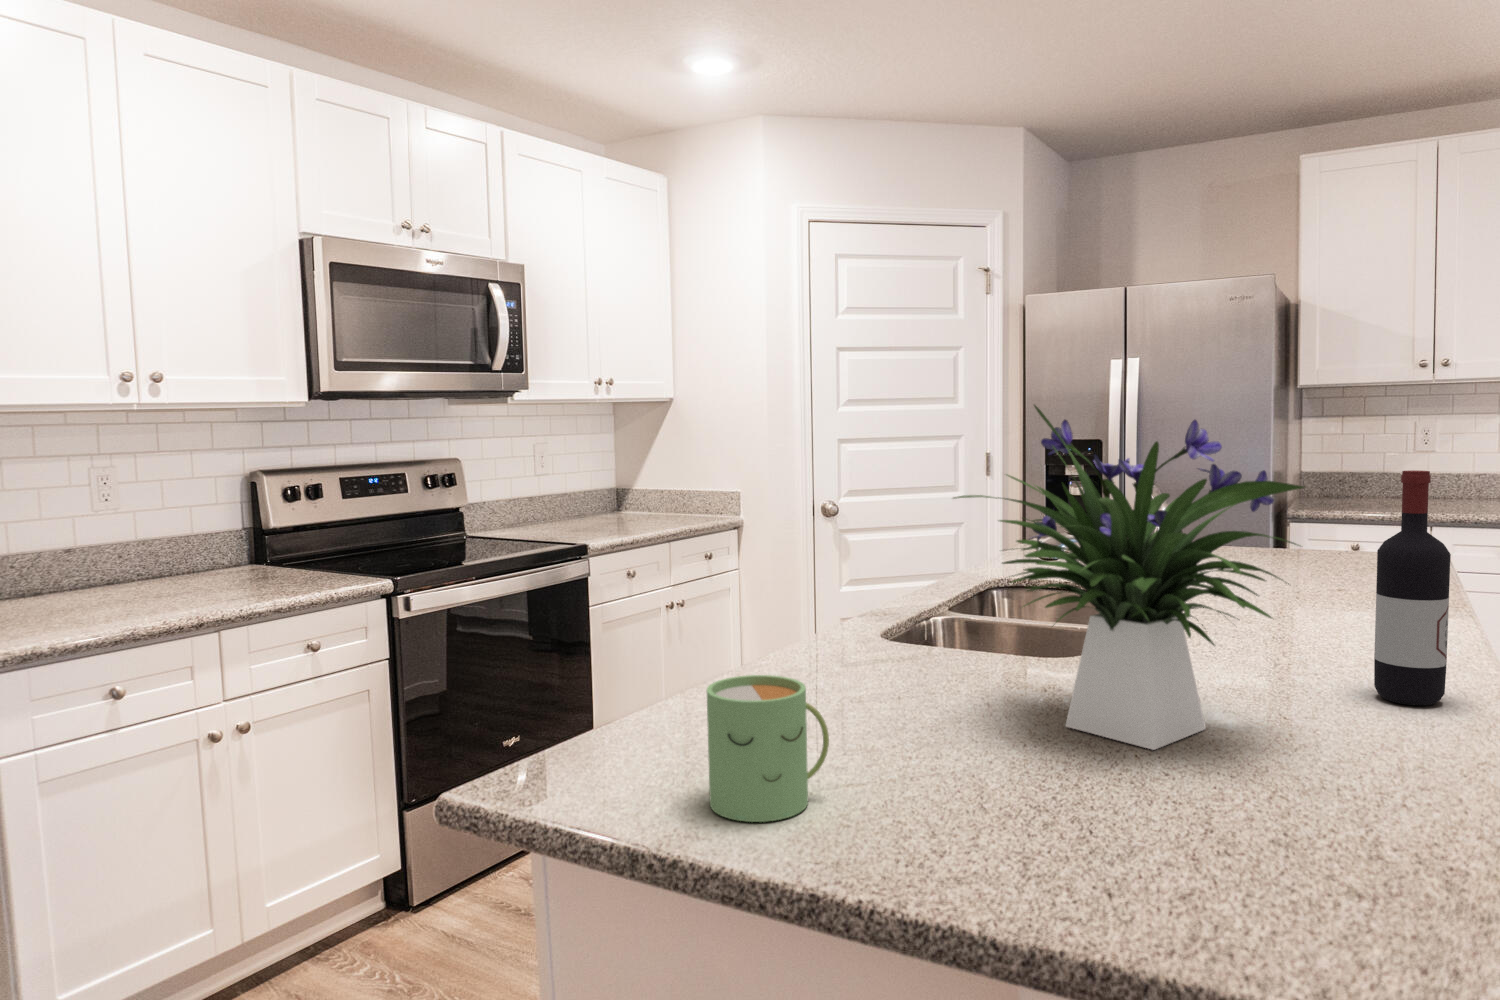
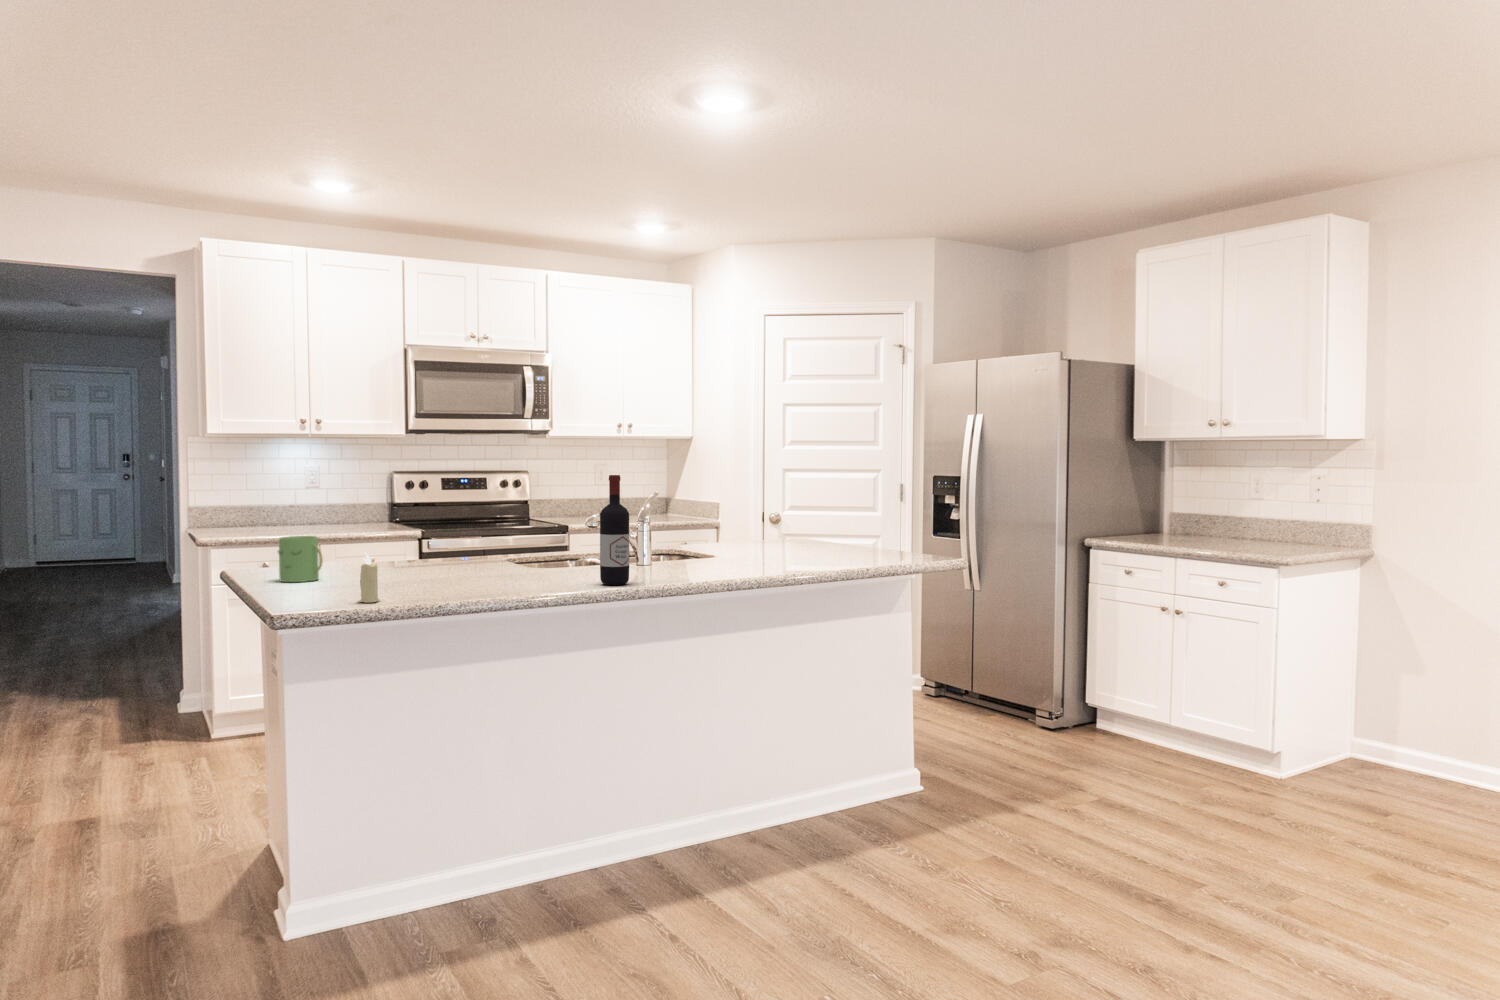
flower arrangement: present [954,405,1304,750] -> none [400,439,541,583]
candle: none [1360,756,1425,910] -> present [358,552,380,603]

